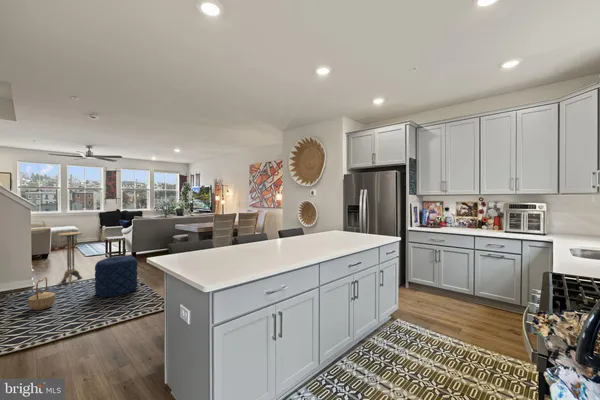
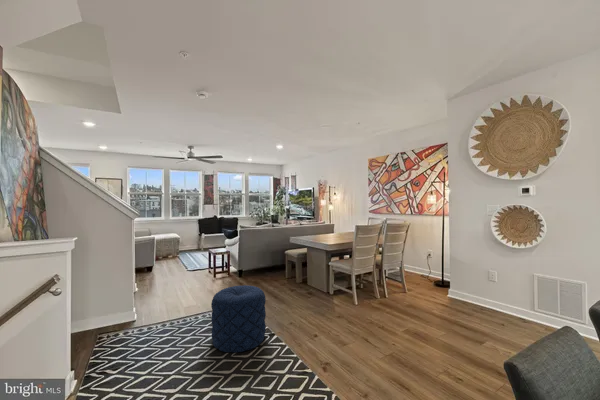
side table: present [58,232,82,284] -> none [164,247,191,317]
basket: present [28,277,56,310] -> none [128,318,163,373]

